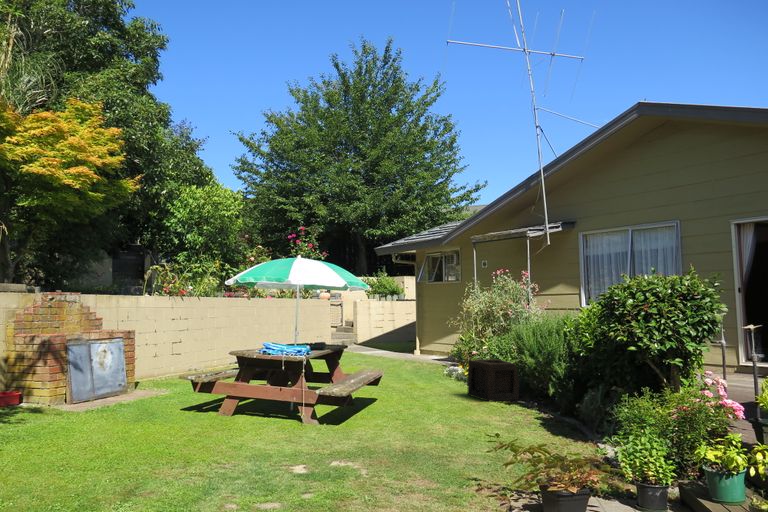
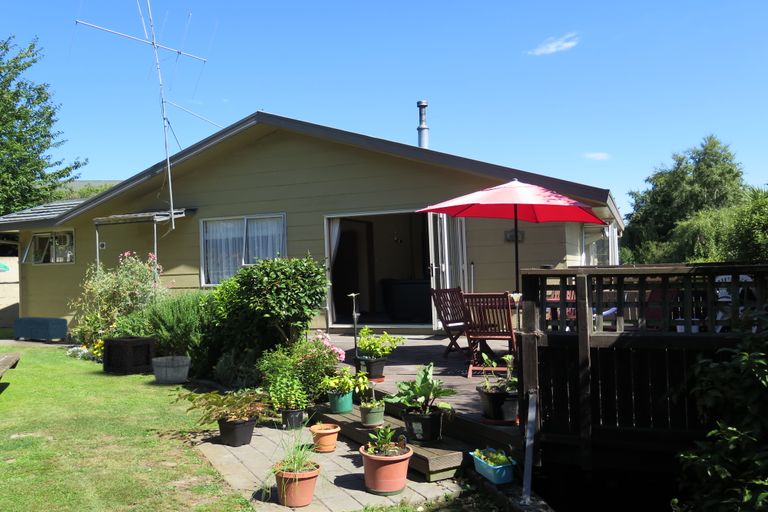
bench: none [408,333,452,360] -> present [14,317,67,343]
wooden bucket: none [509,380,553,418] -> present [152,353,191,384]

